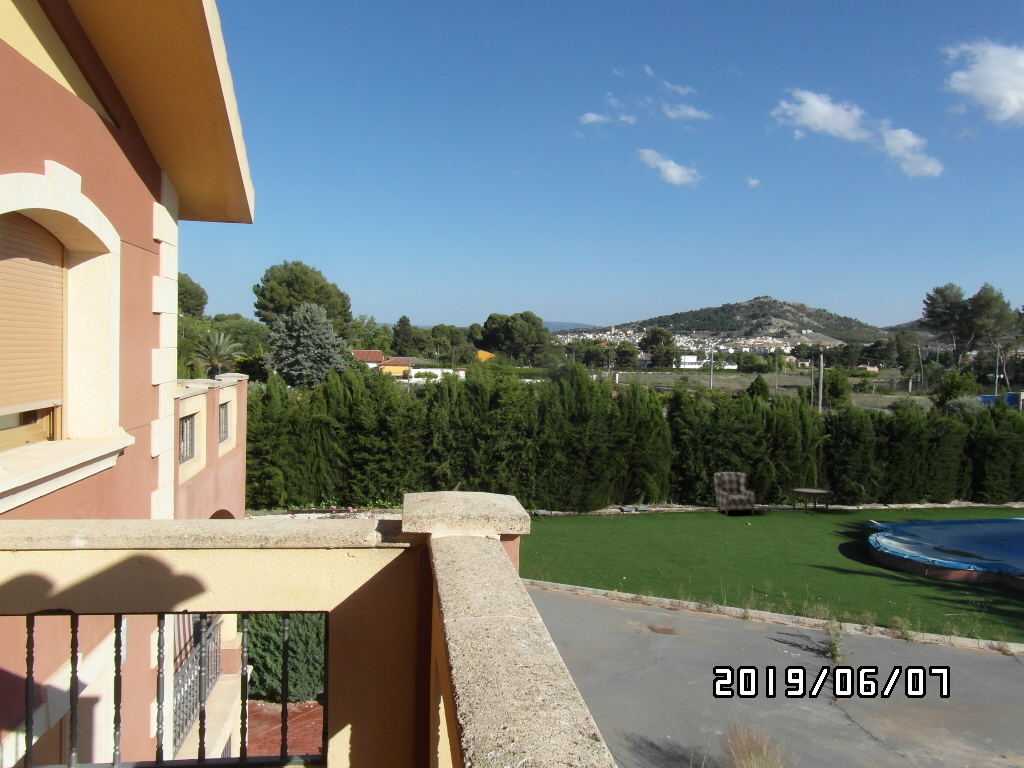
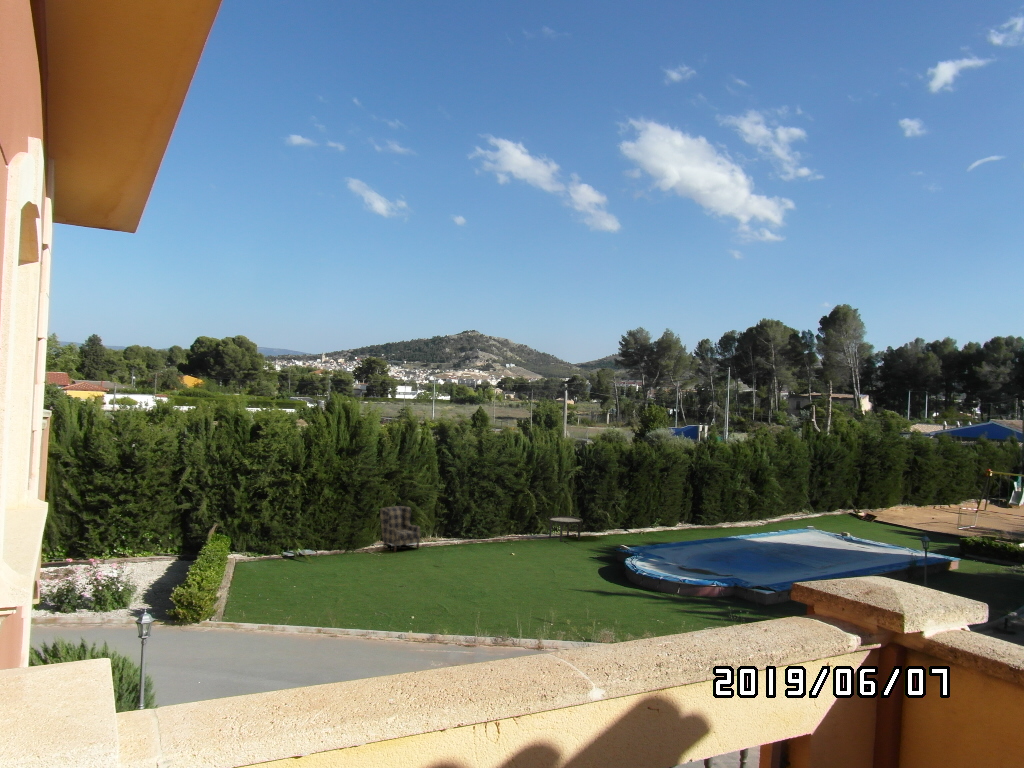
chair: present [714,472,755,515] -> present [380,506,420,552]

